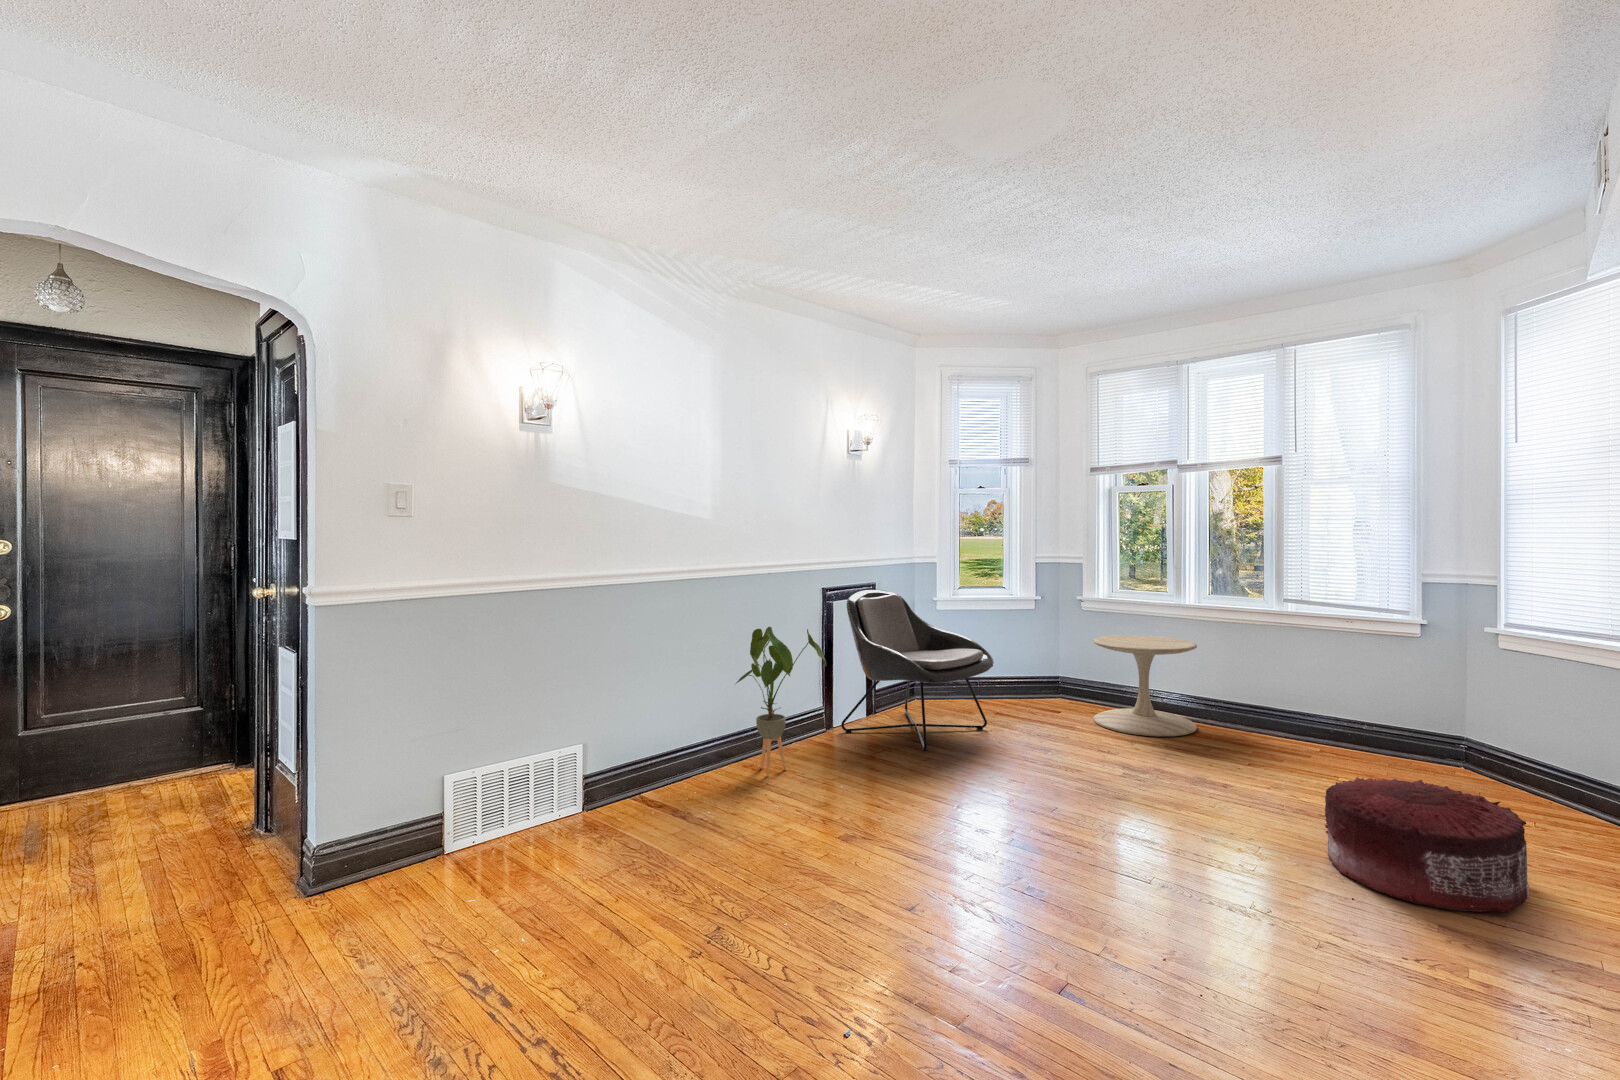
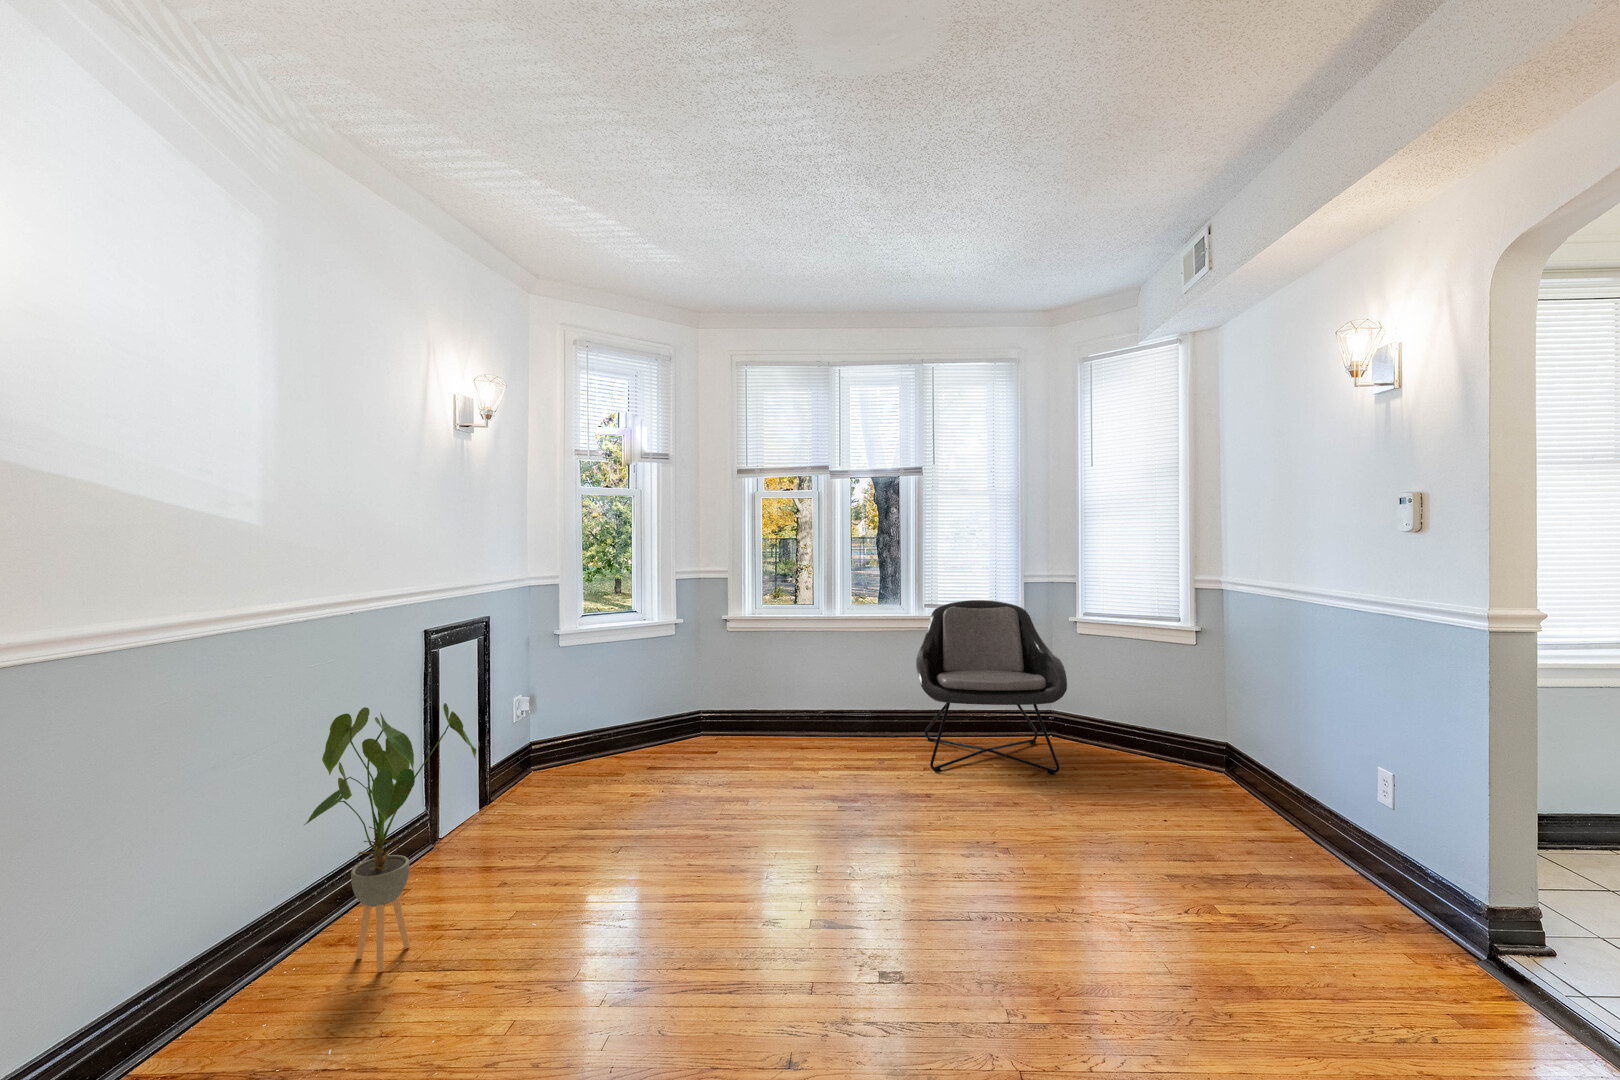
lounge chair: present [841,590,994,751] -> present [916,600,1067,775]
side table: present [1093,635,1197,737] -> none [753,651,857,763]
pouf: present [1325,777,1530,912] -> none [1082,769,1252,901]

